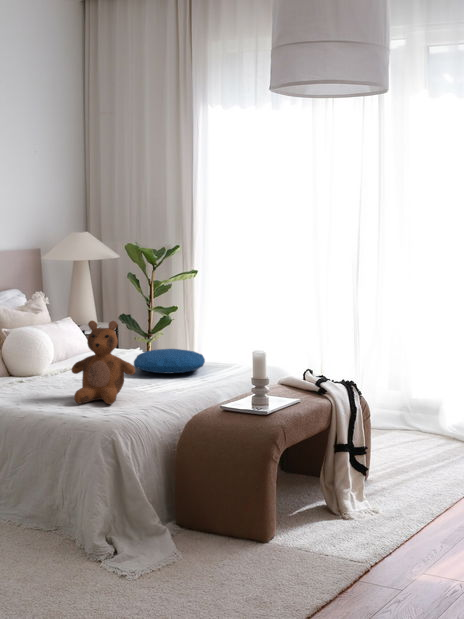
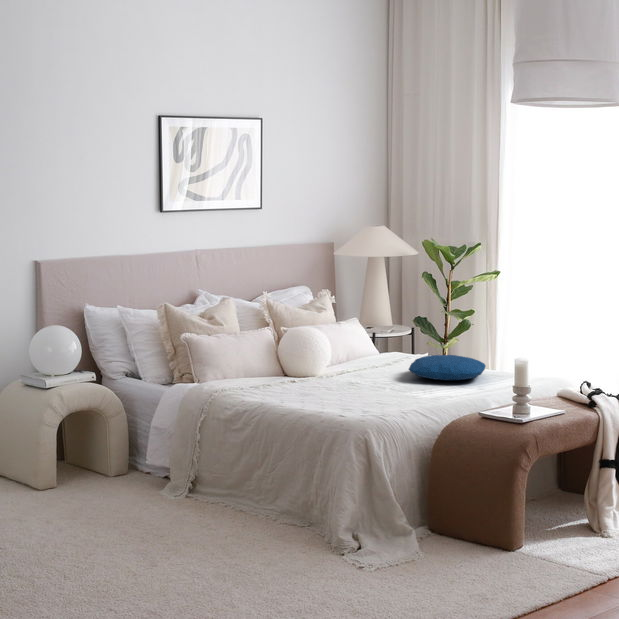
teddy bear: present [72,321,135,404] -> none [339,323,400,405]

